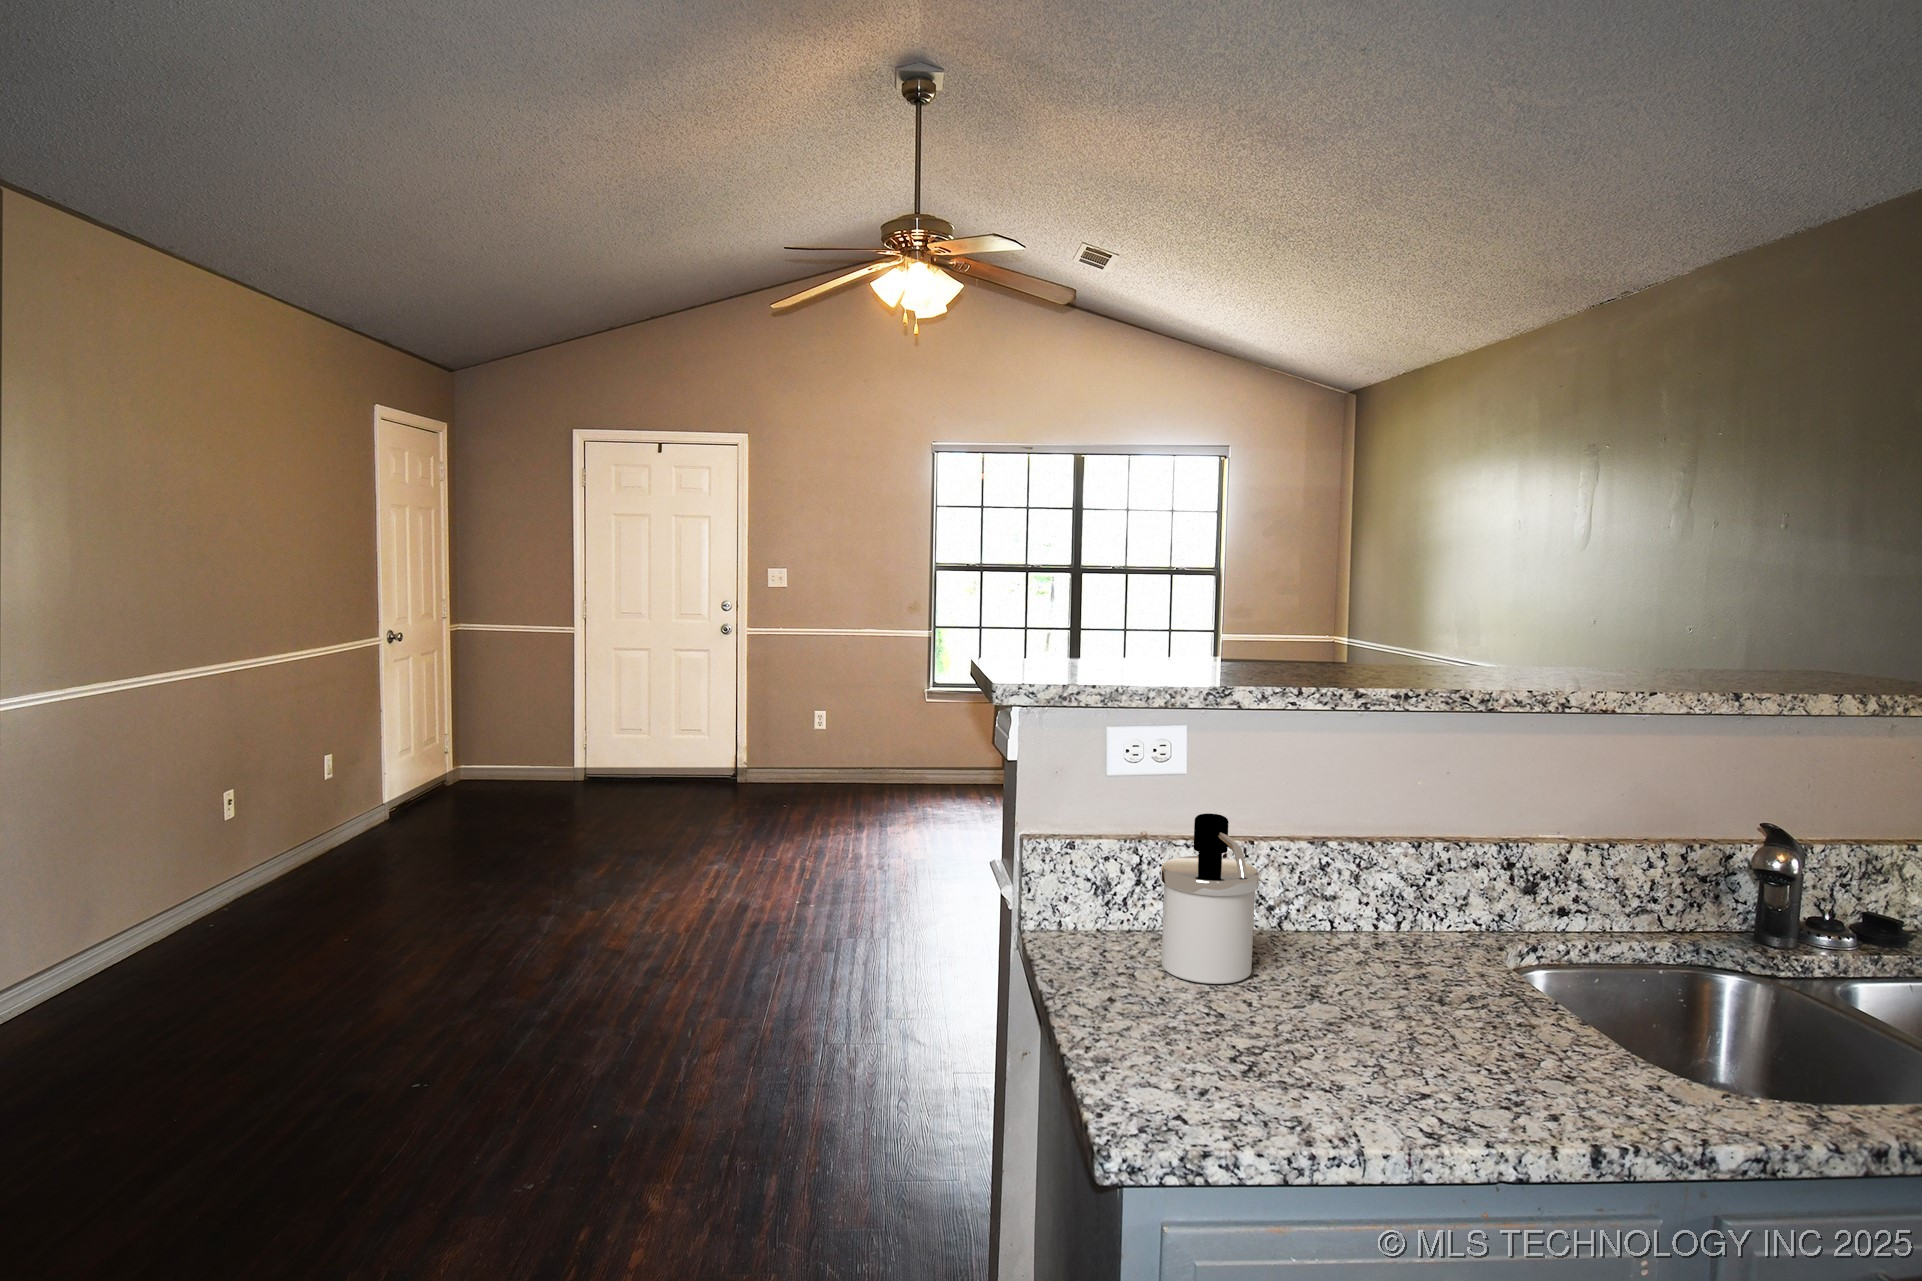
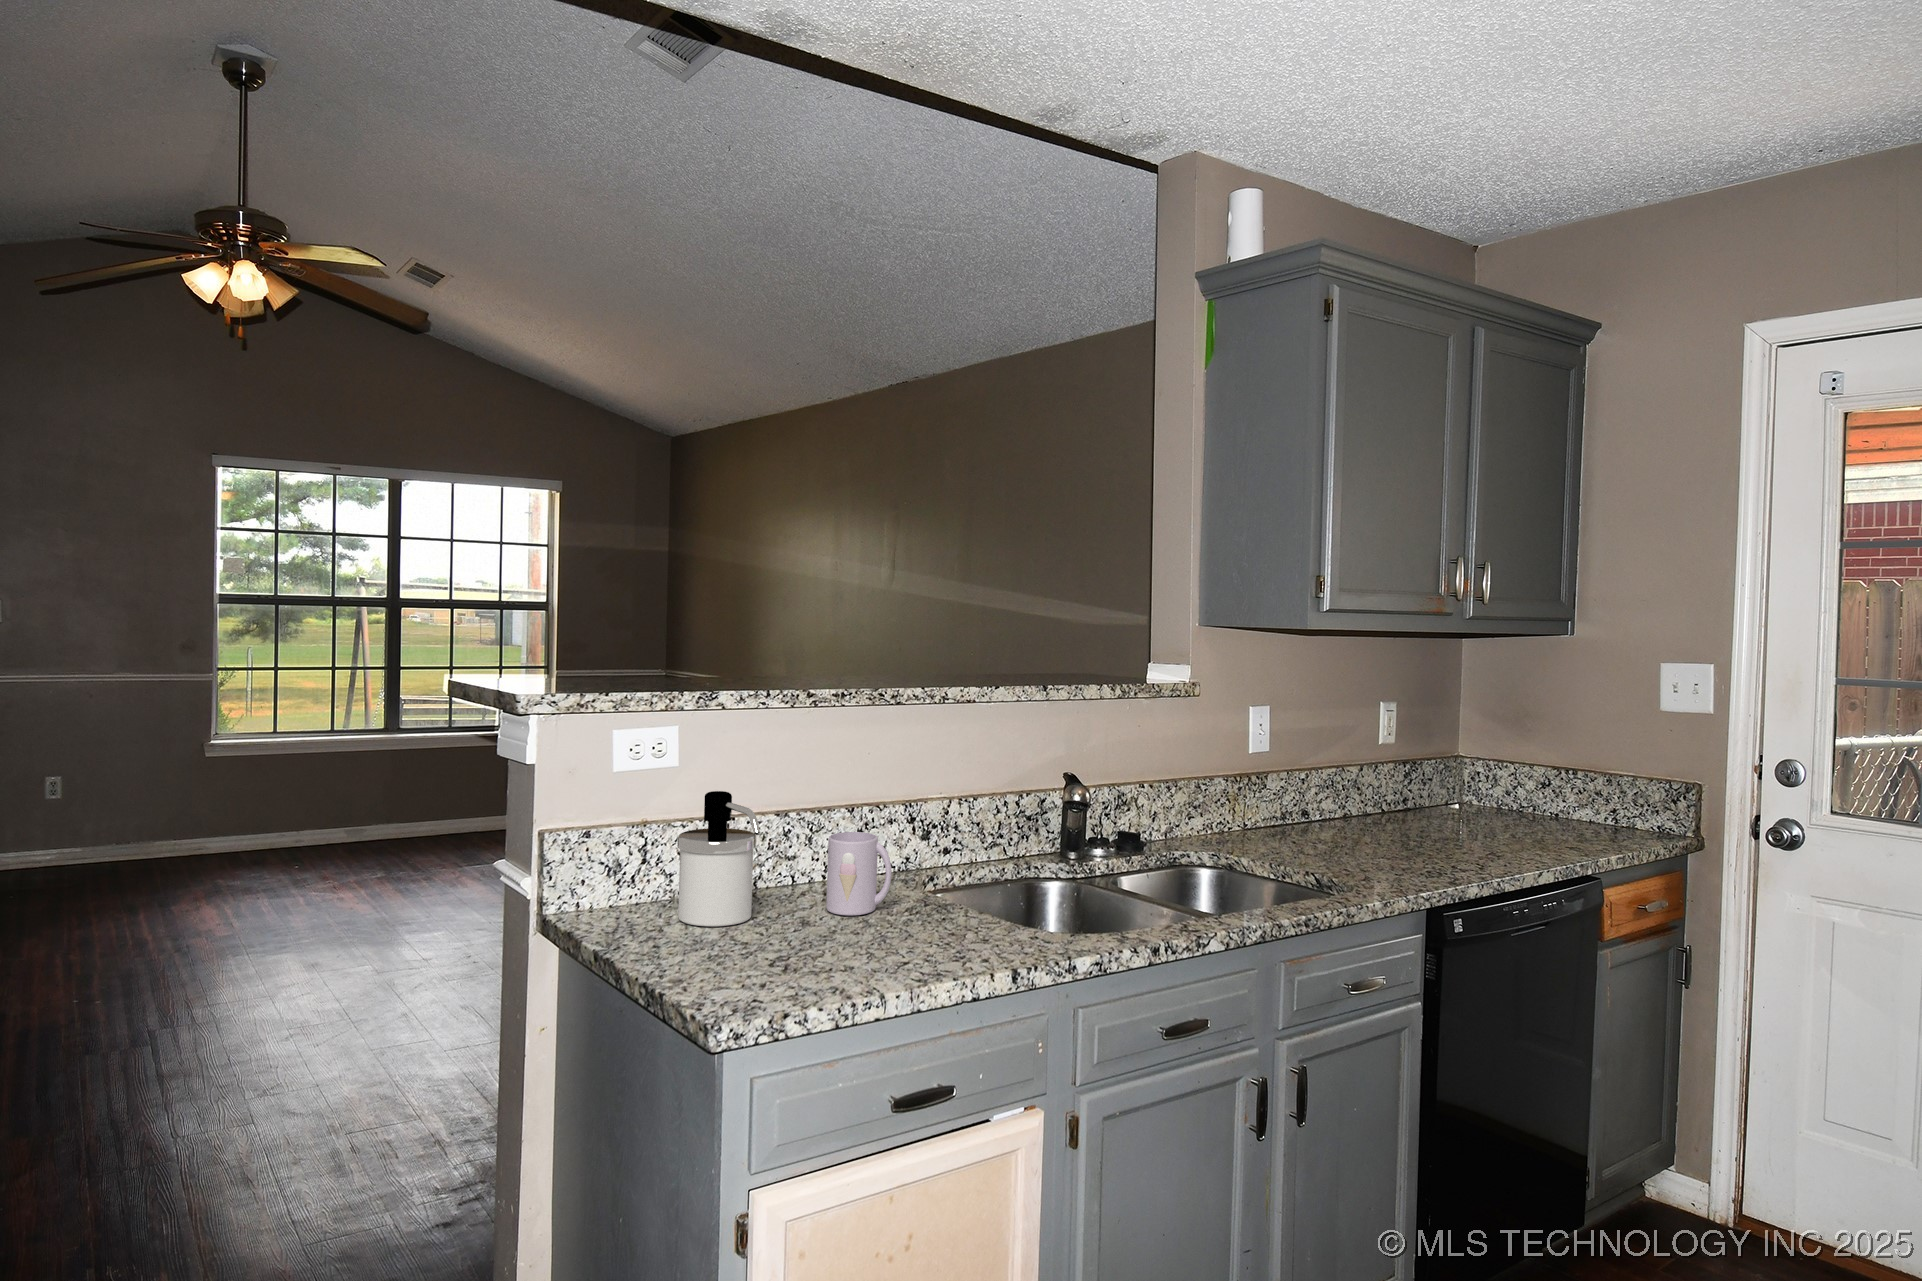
mug: none [1355,881,1447,997] -> present [826,832,892,916]

